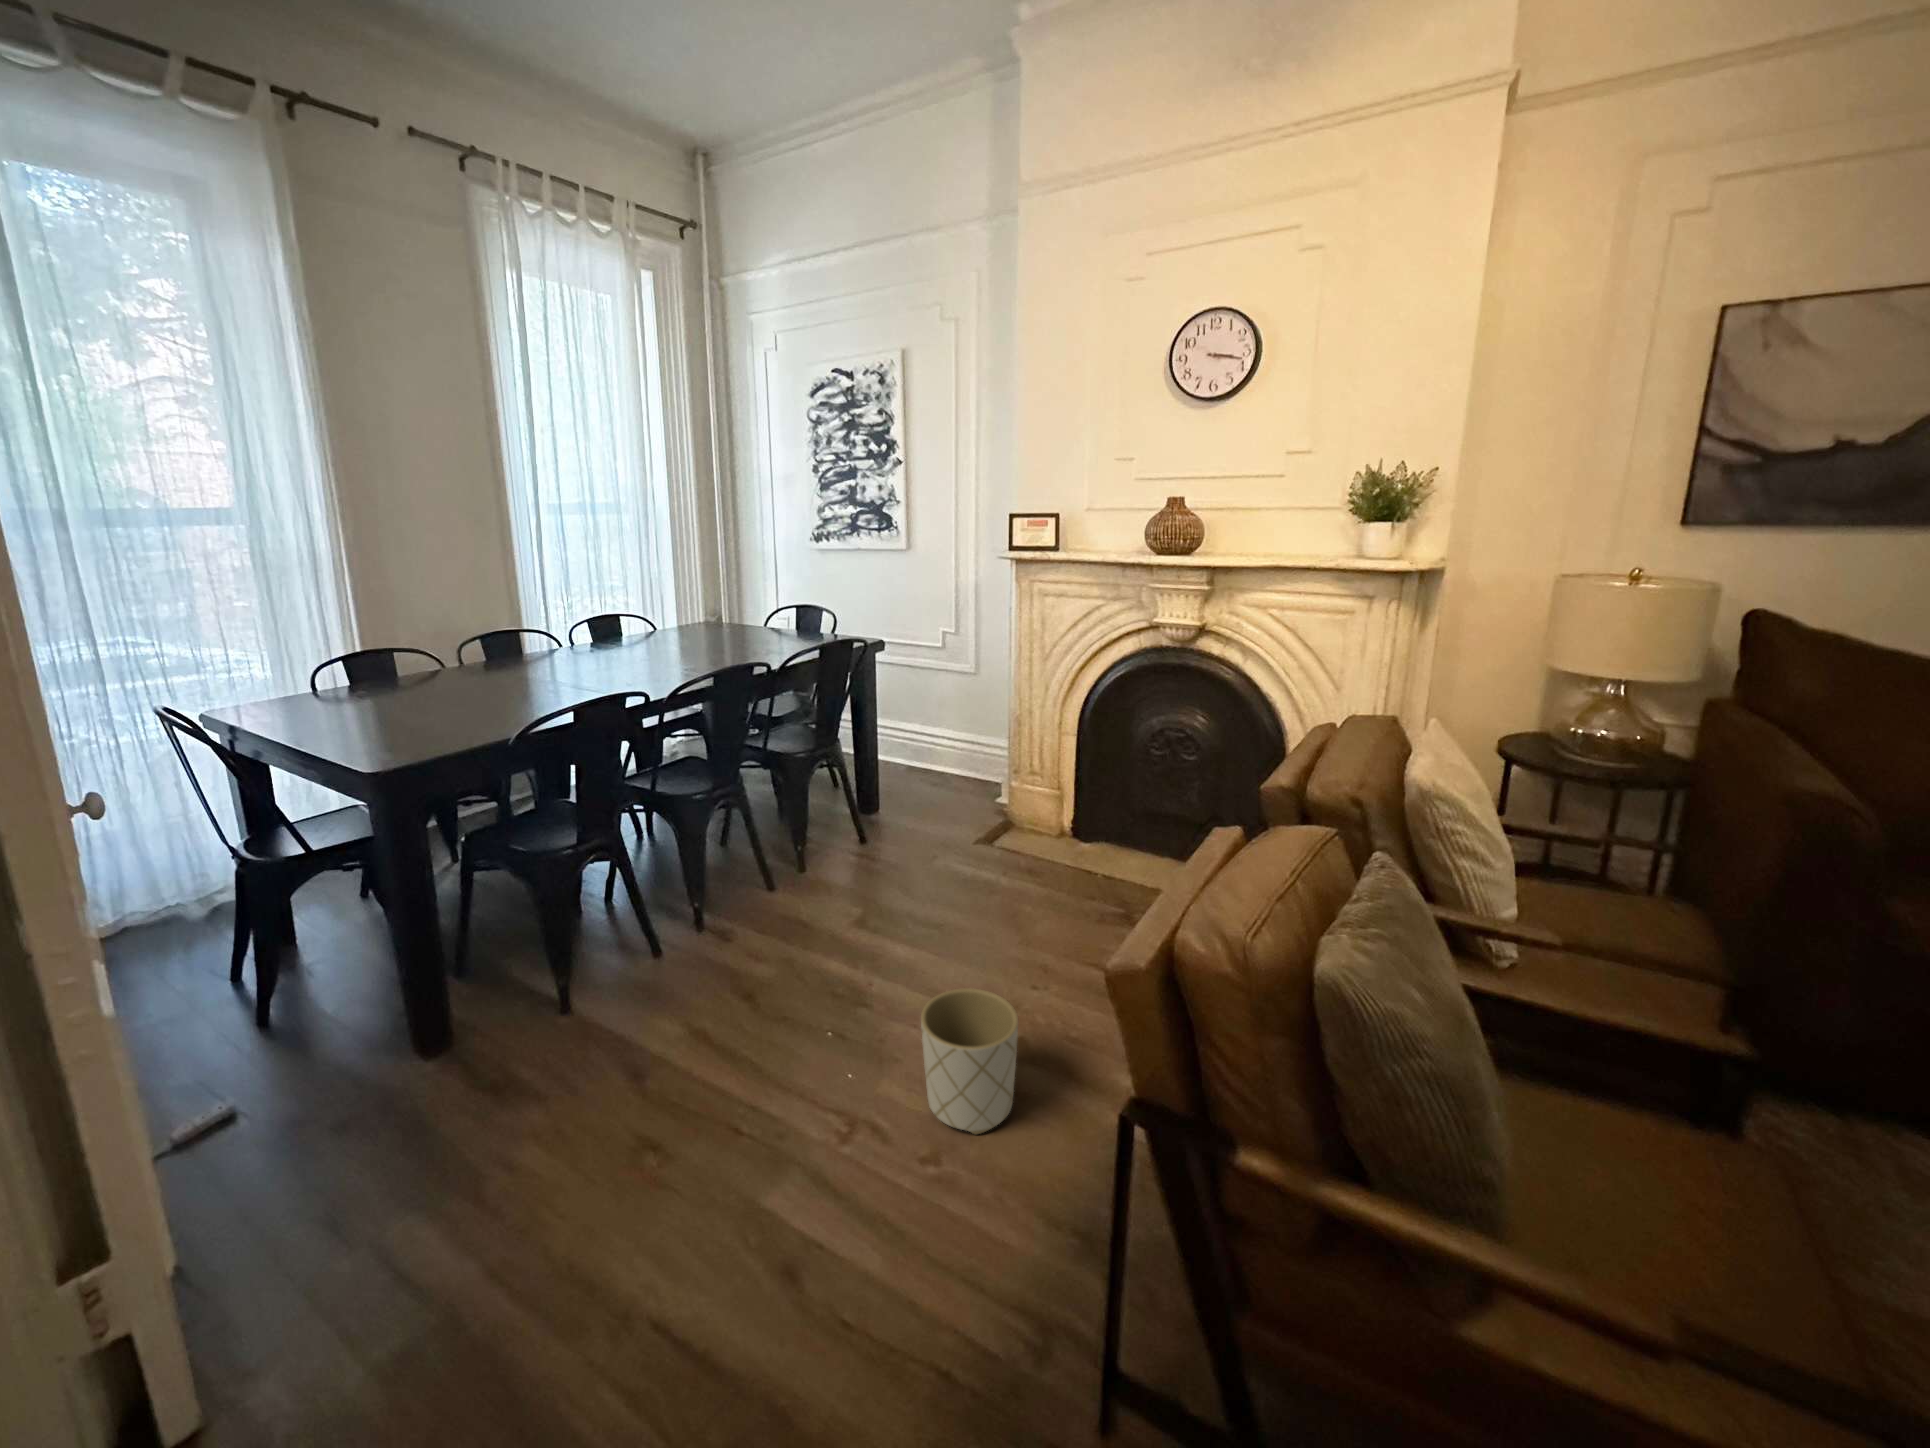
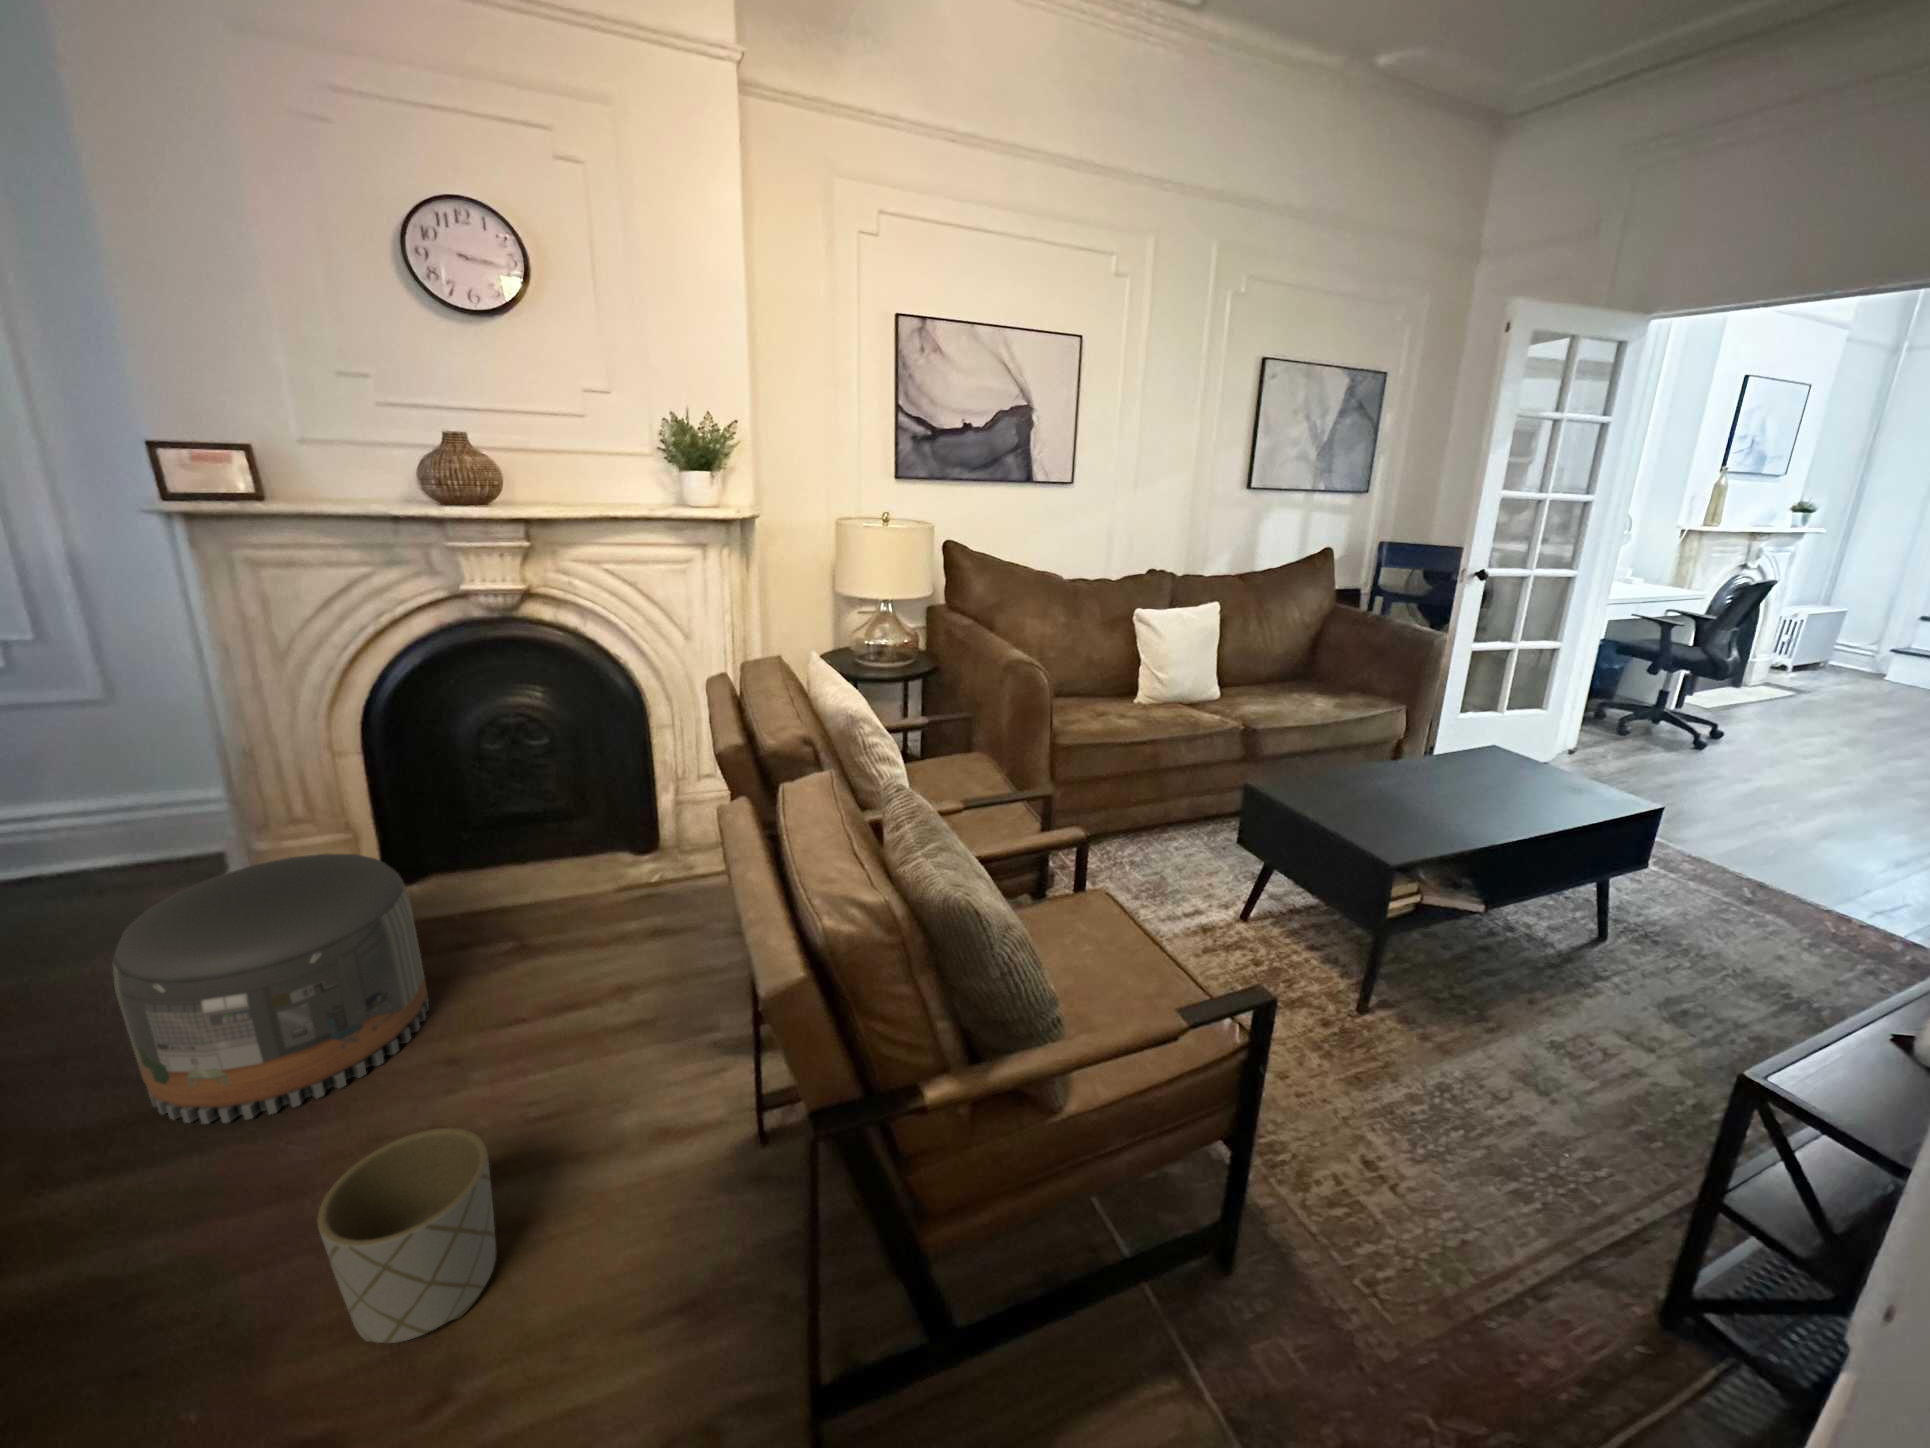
pouf: none [912,788,1061,951] -> present [112,853,429,1124]

